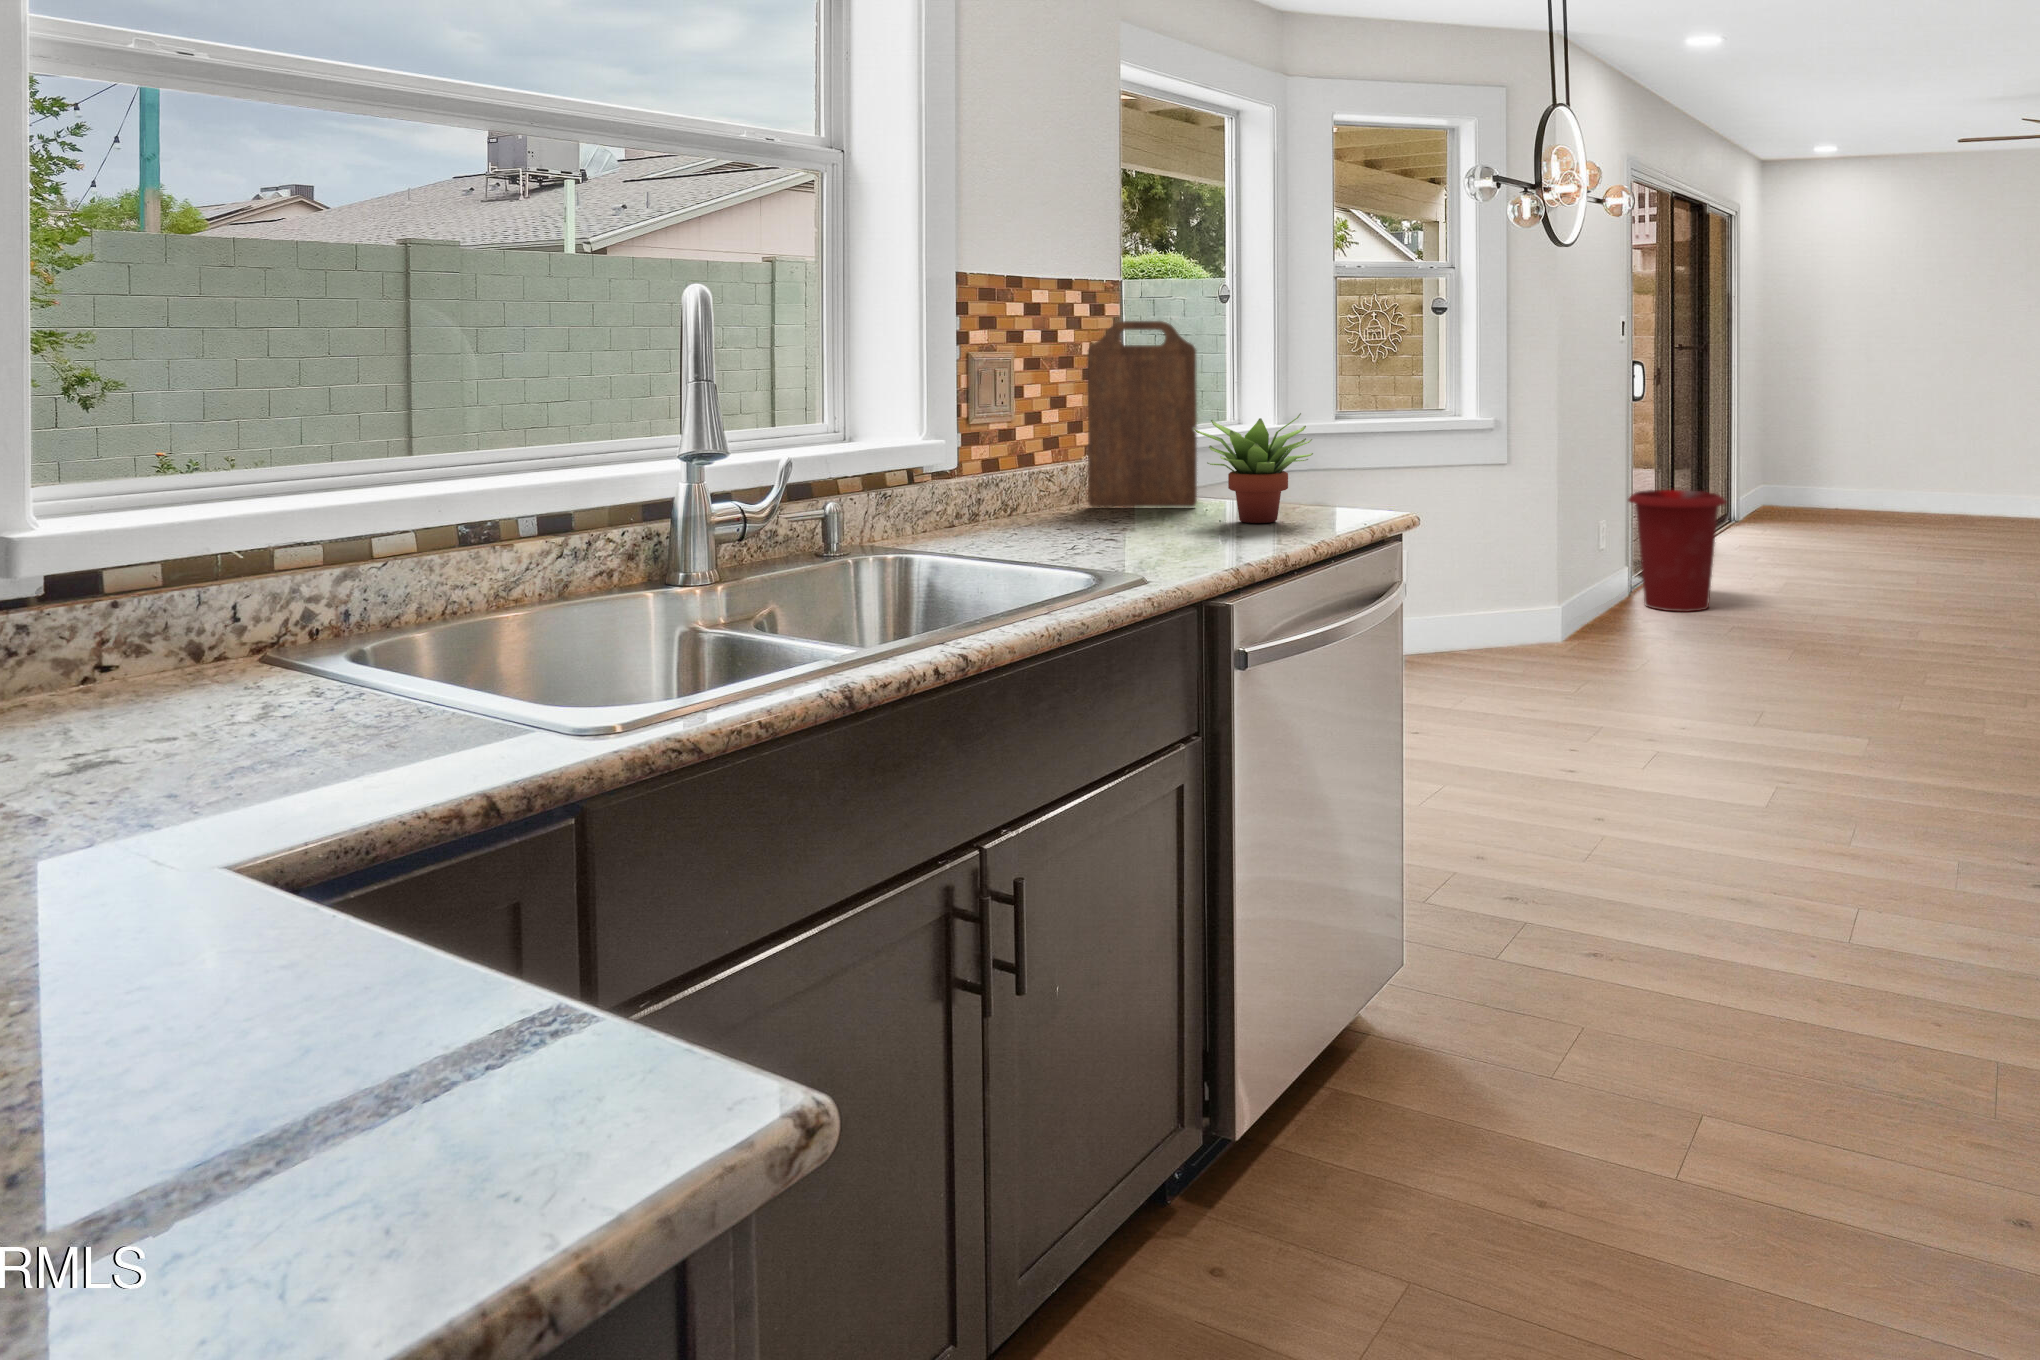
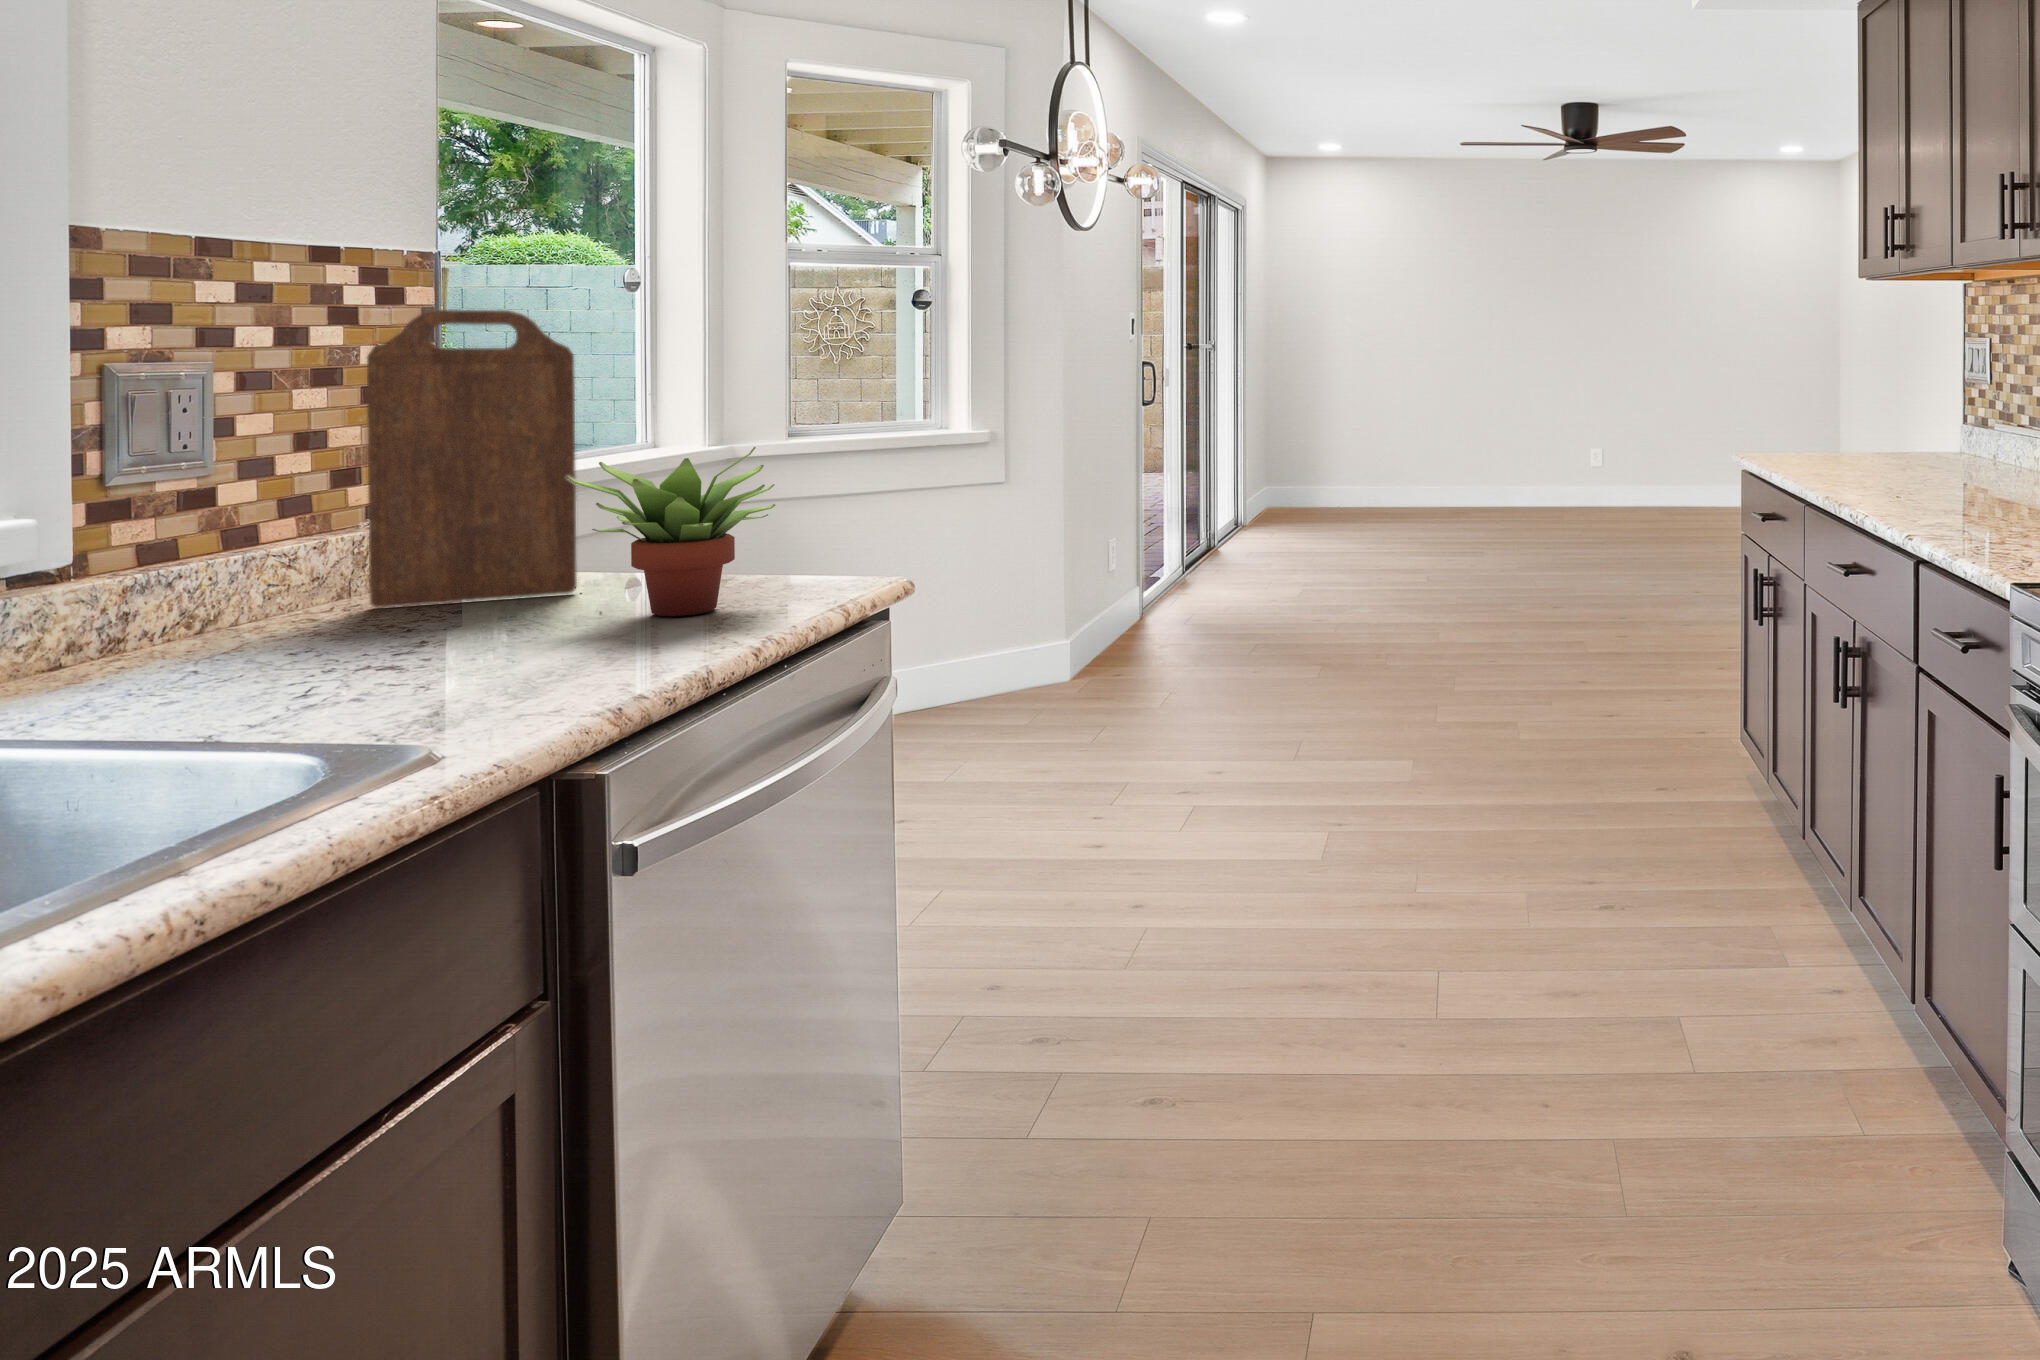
waste bin: present [1628,490,1726,612] -> none [1152,504,1259,636]

